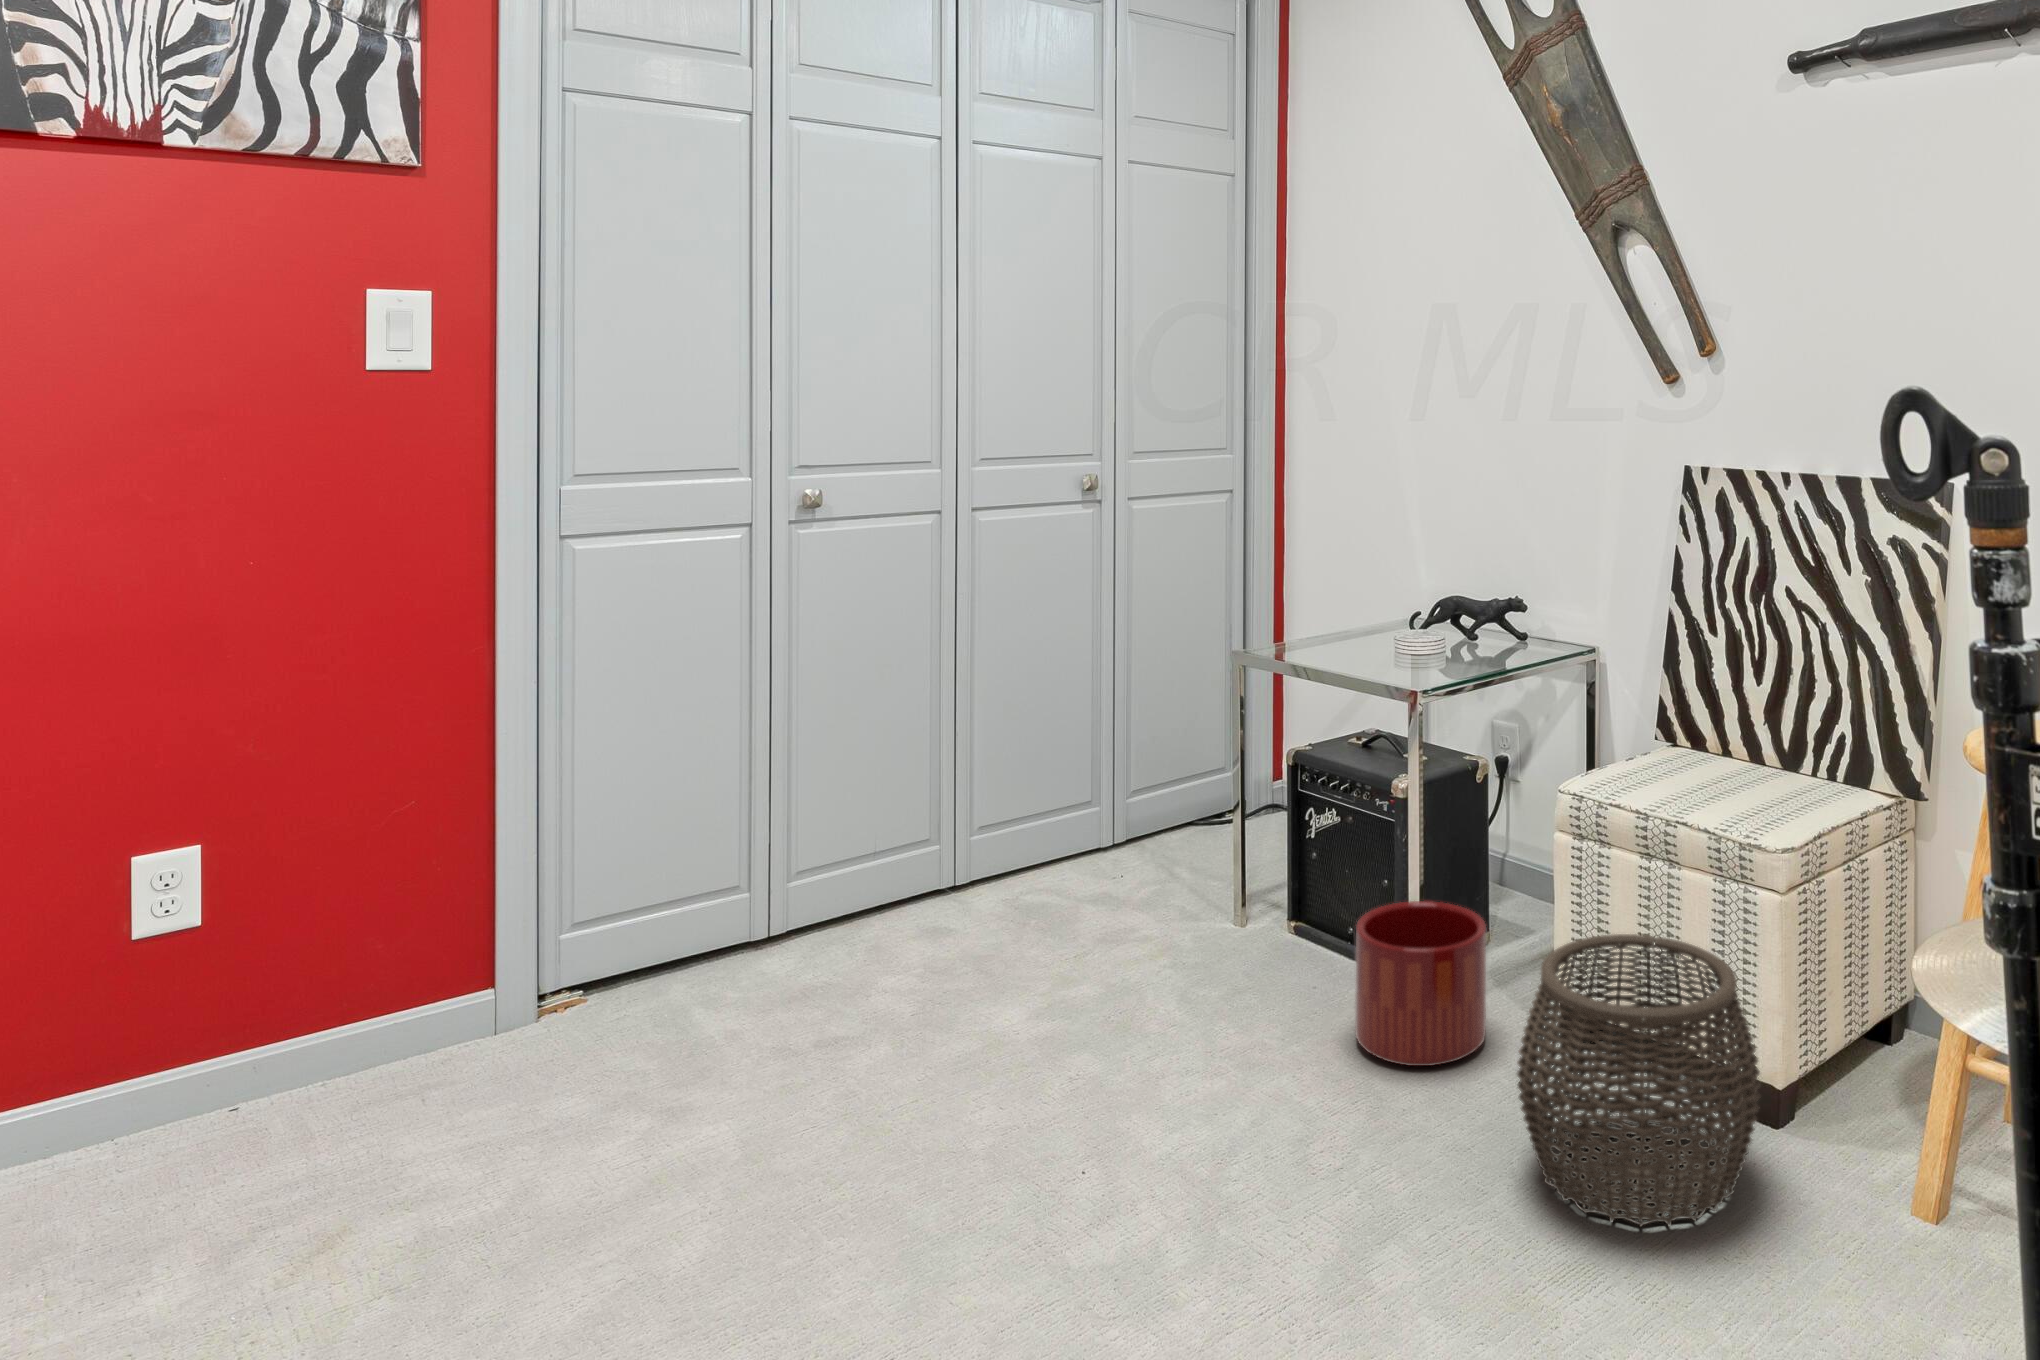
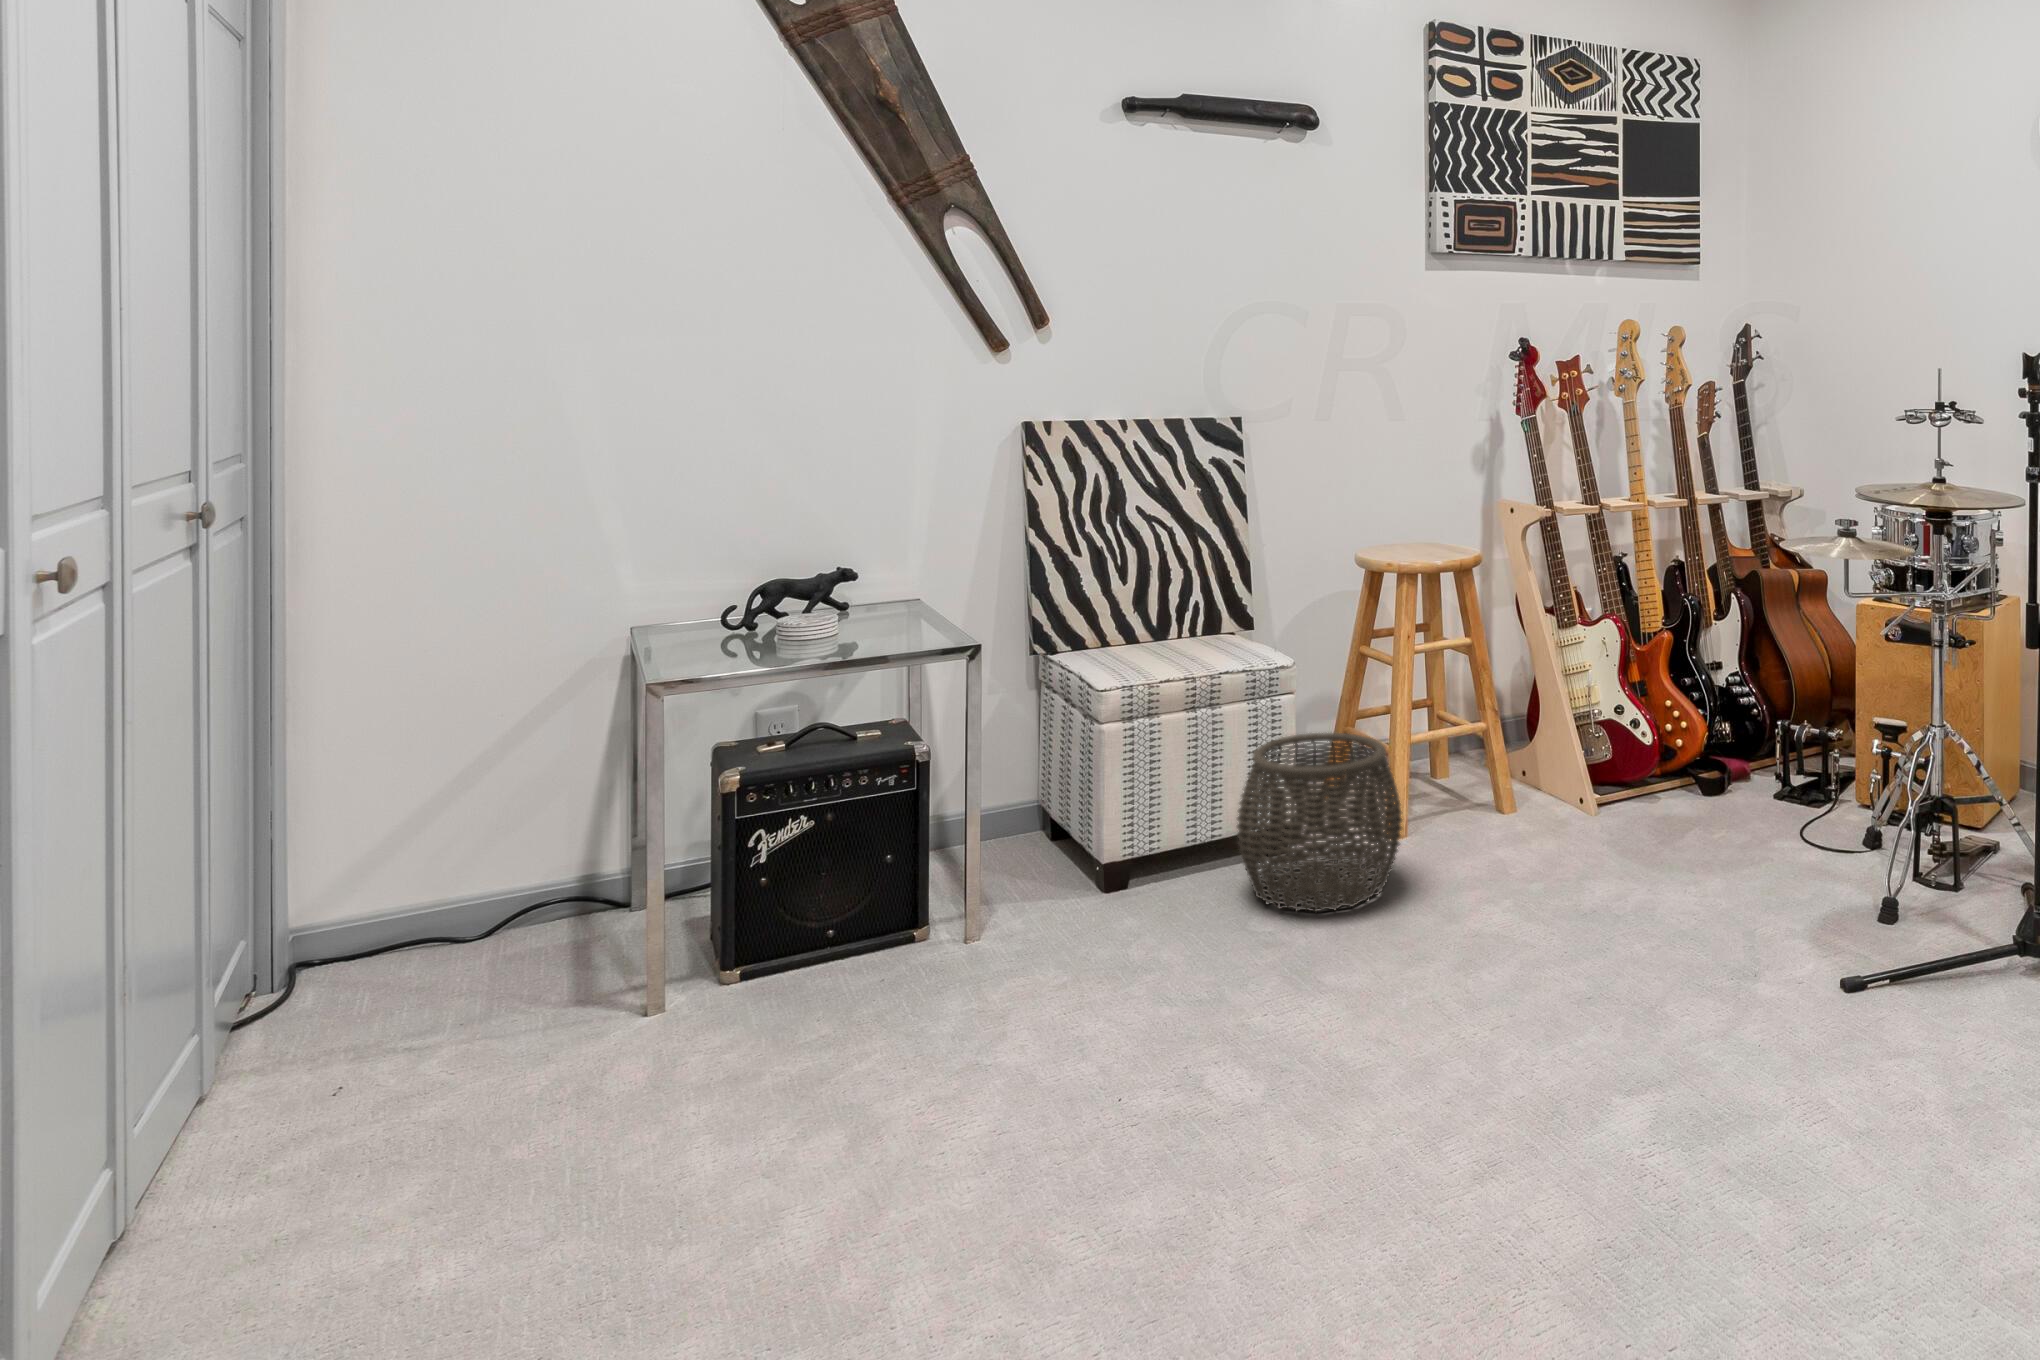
planter: present [1355,901,1486,1066] -> none [1001,814,1123,955]

